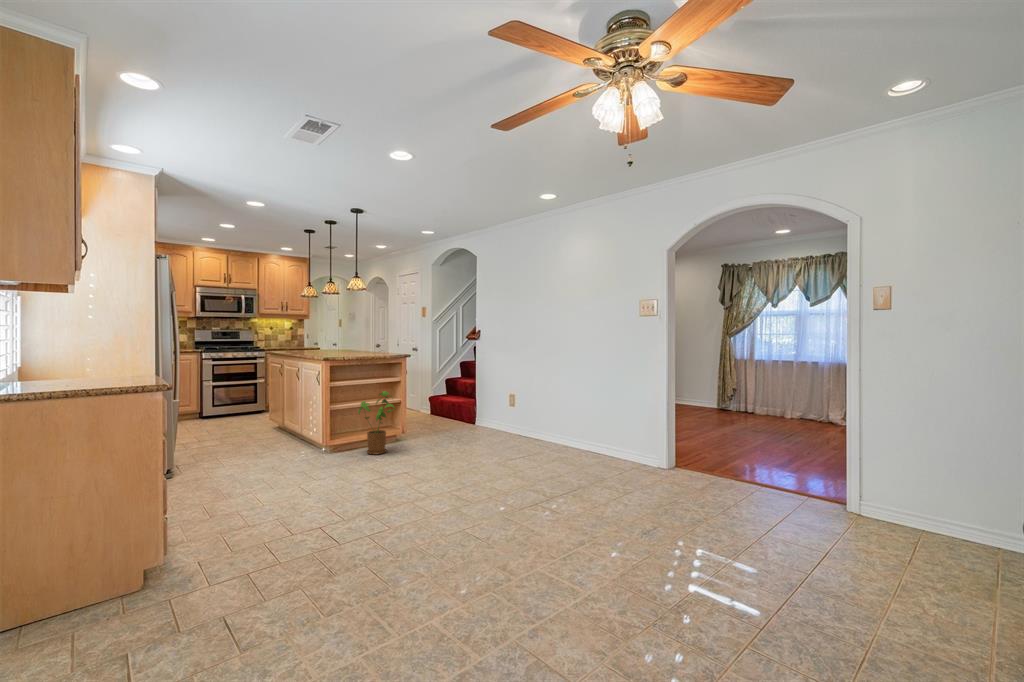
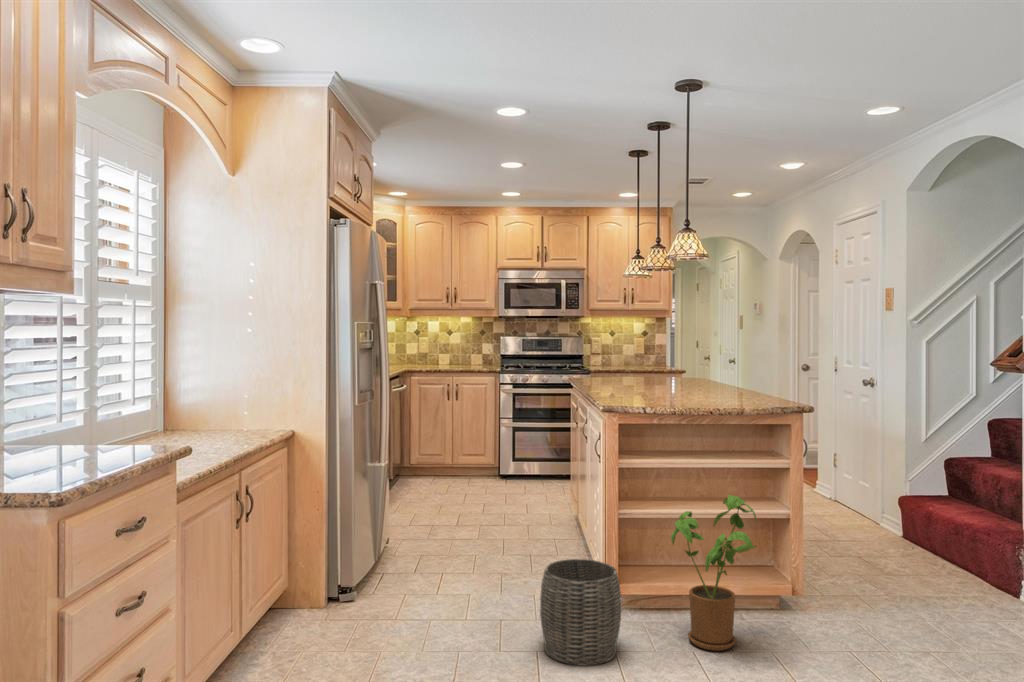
woven basket: none [304,426,342,469] -> present [540,559,621,666]

